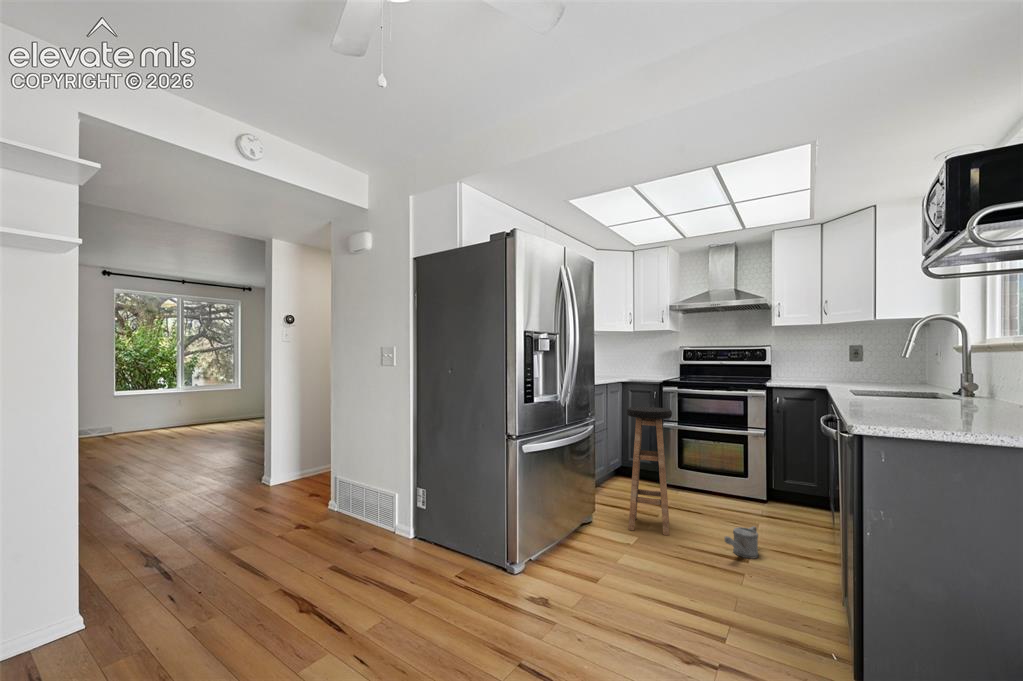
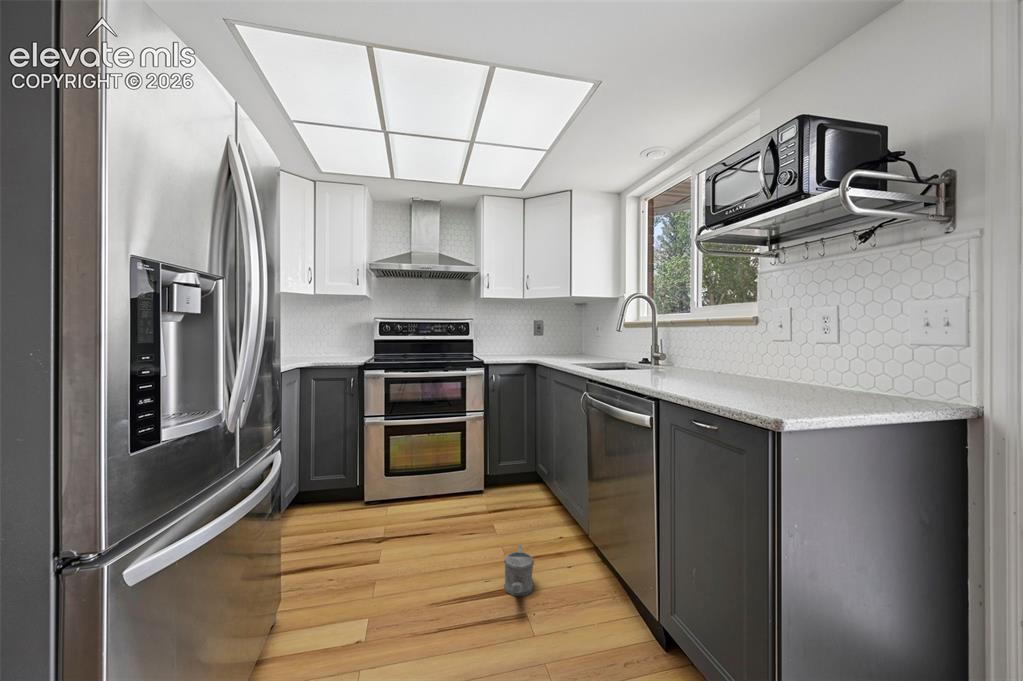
bar stool: present [627,407,672,535] -> none [346,407,418,619]

